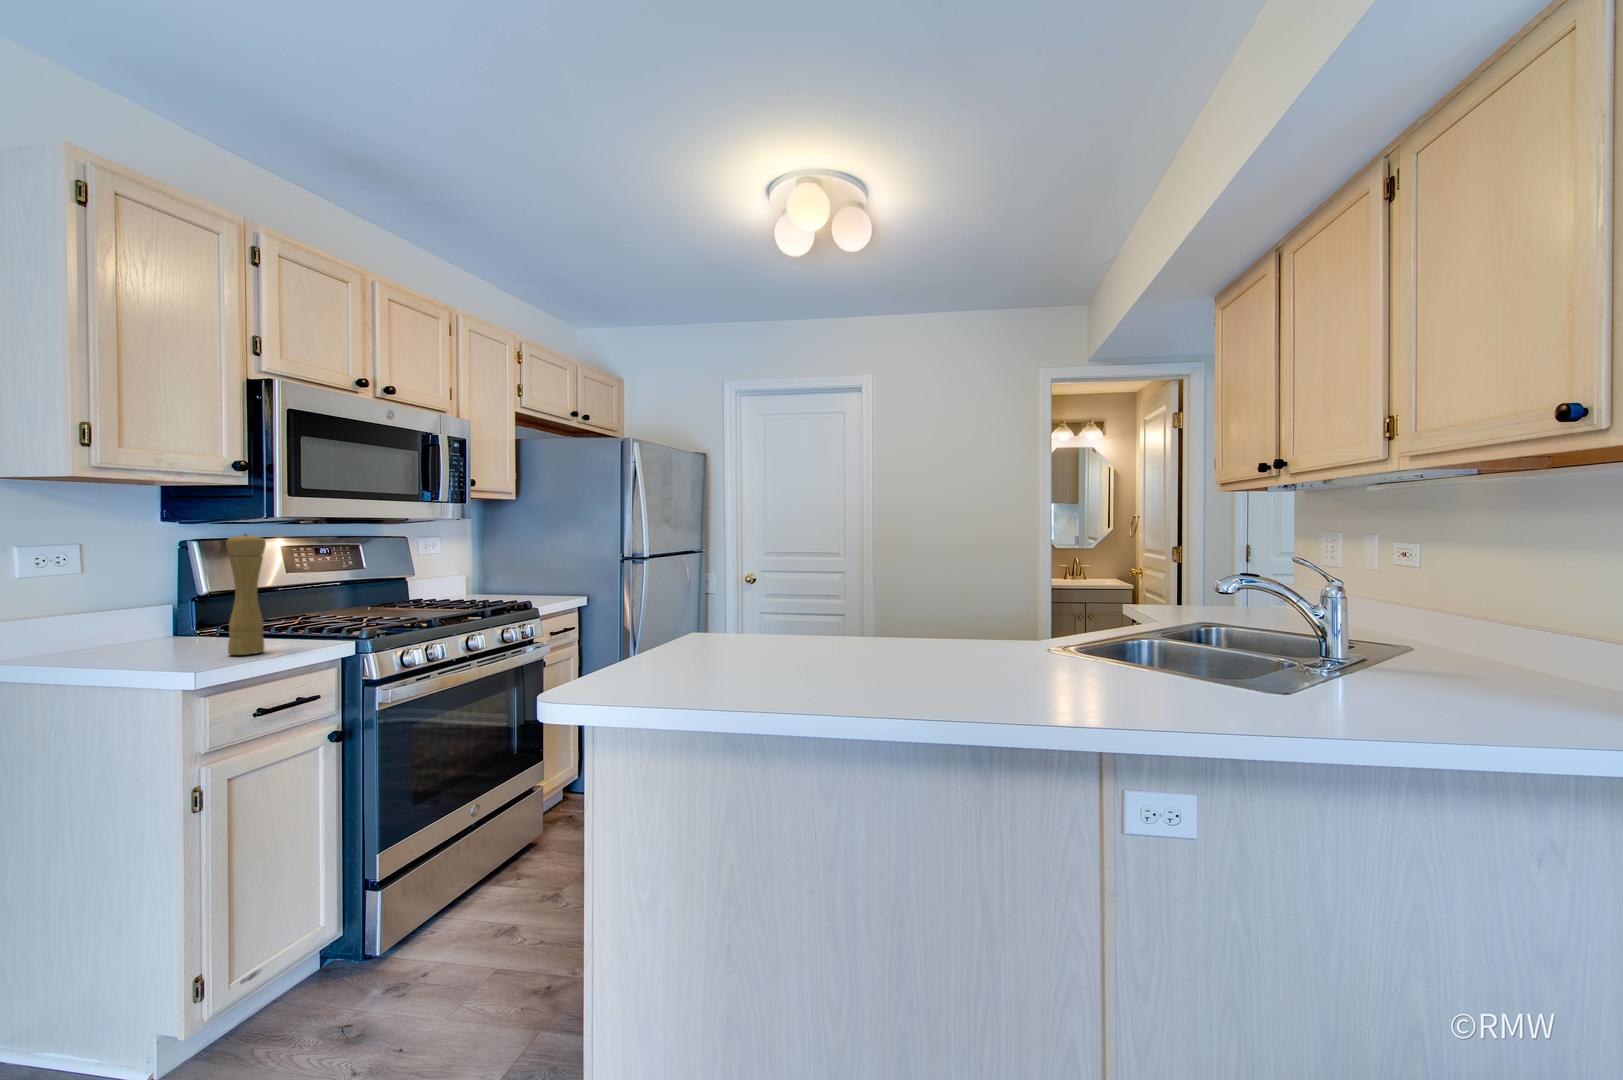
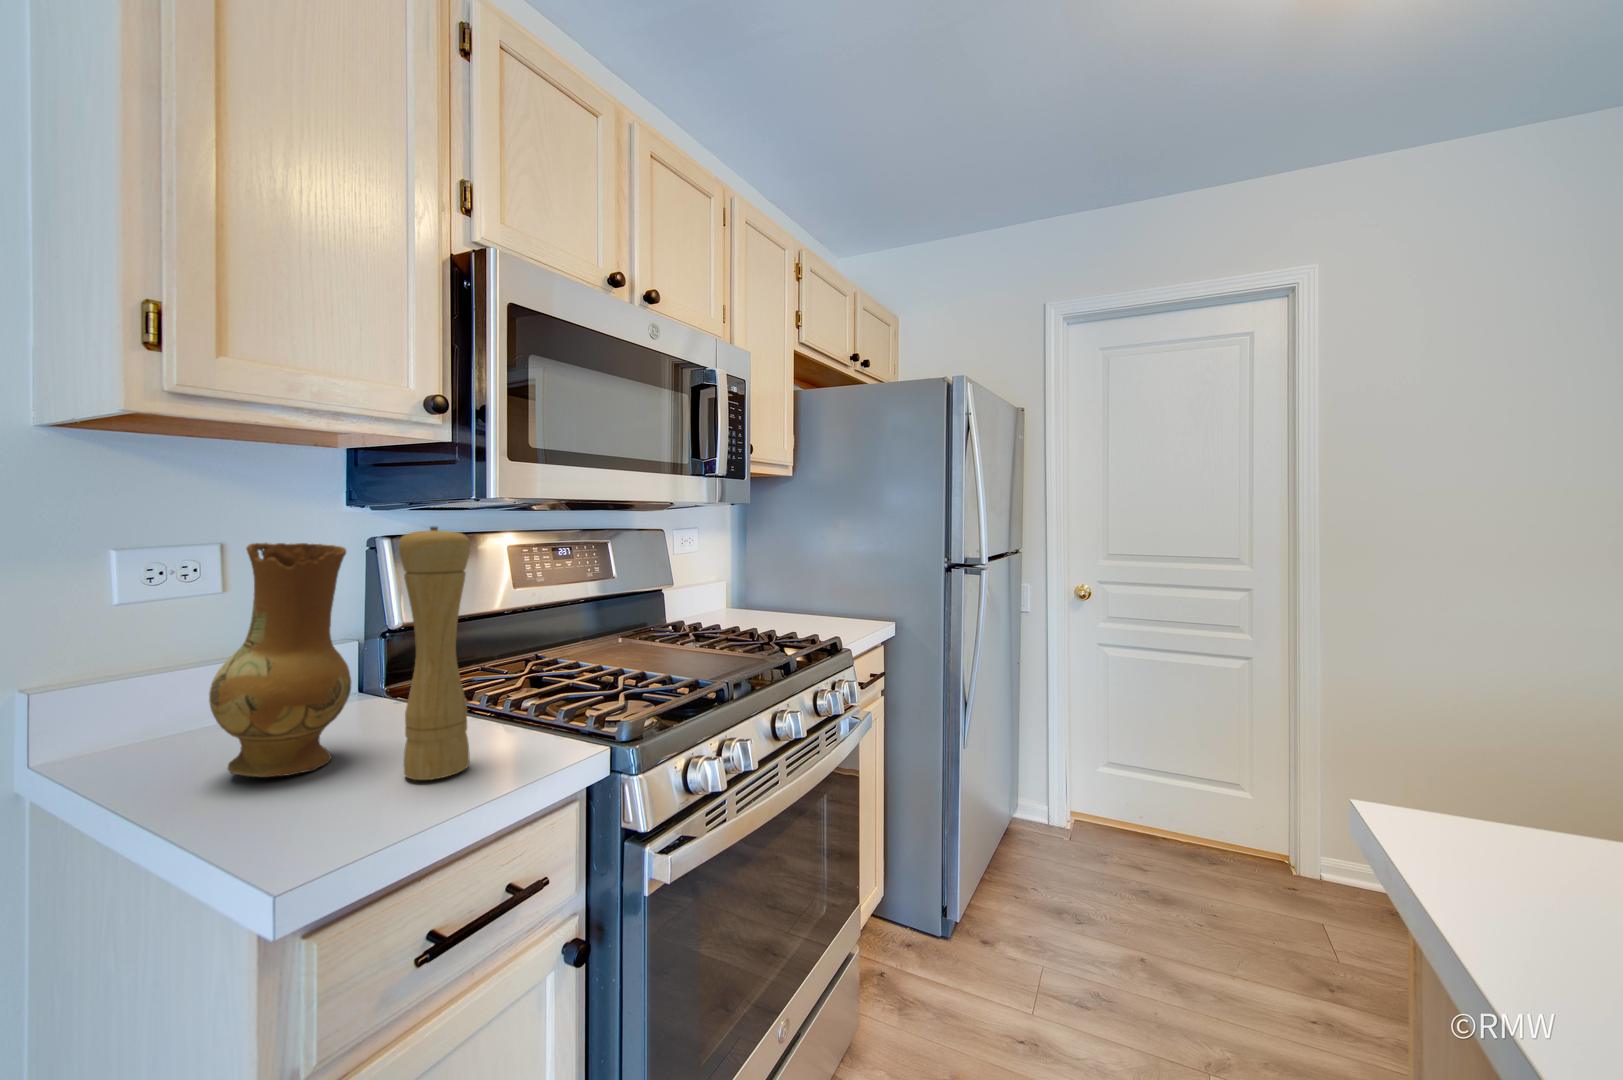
ceramic jug: none [116,542,193,657] -> present [209,543,351,777]

